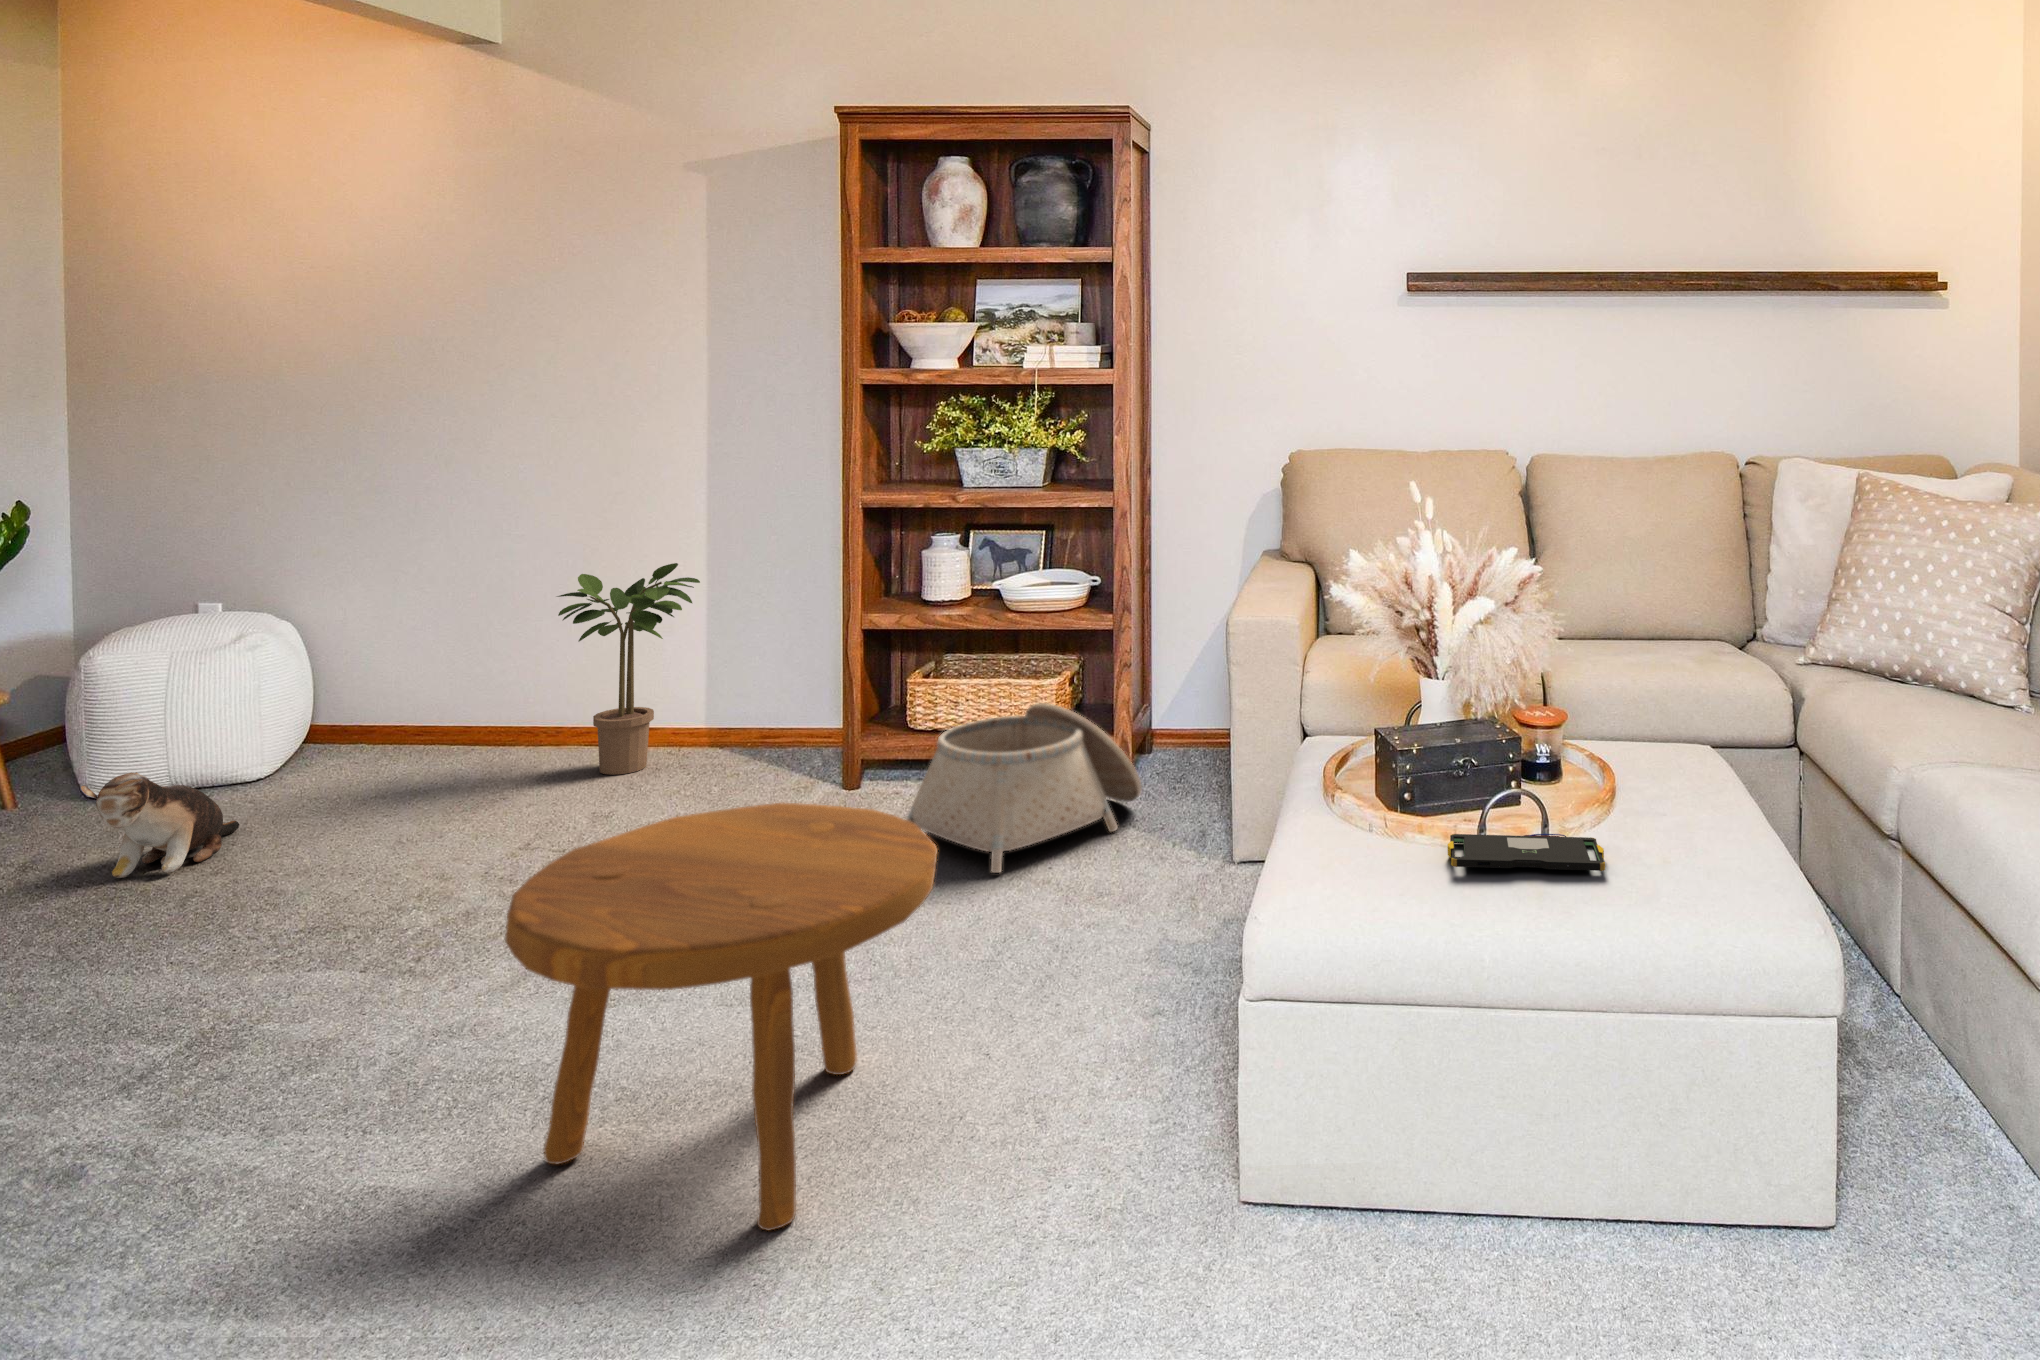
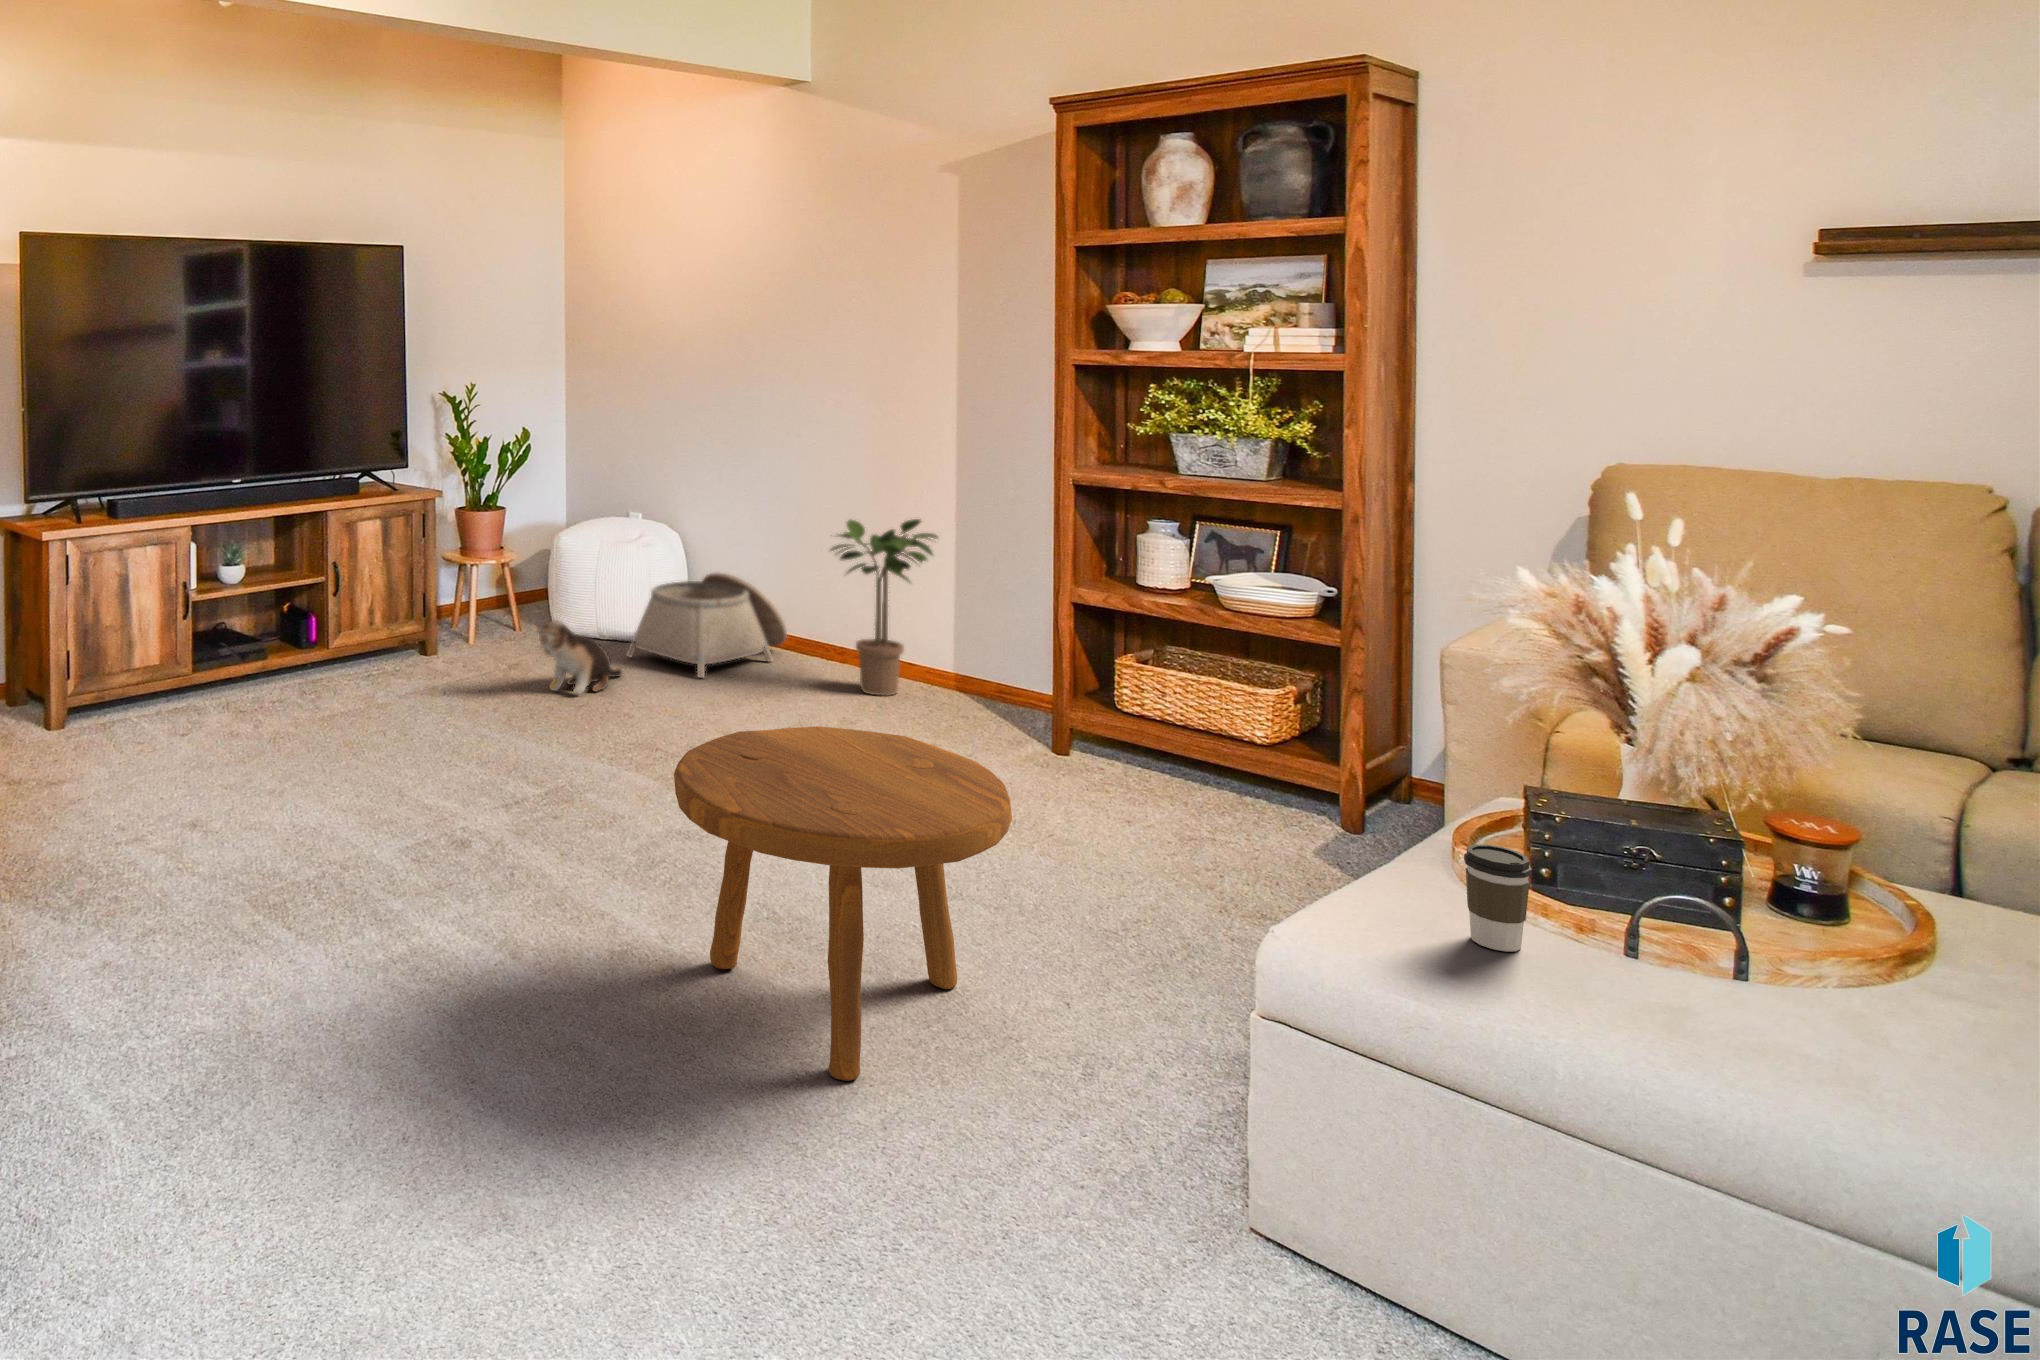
basket: present [906,703,1142,873] -> present [627,573,787,678]
coffee cup: none [1353,762,1399,850] -> present [1464,844,1532,951]
tablet: present [1448,834,1605,871] -> none [1579,963,1856,1077]

